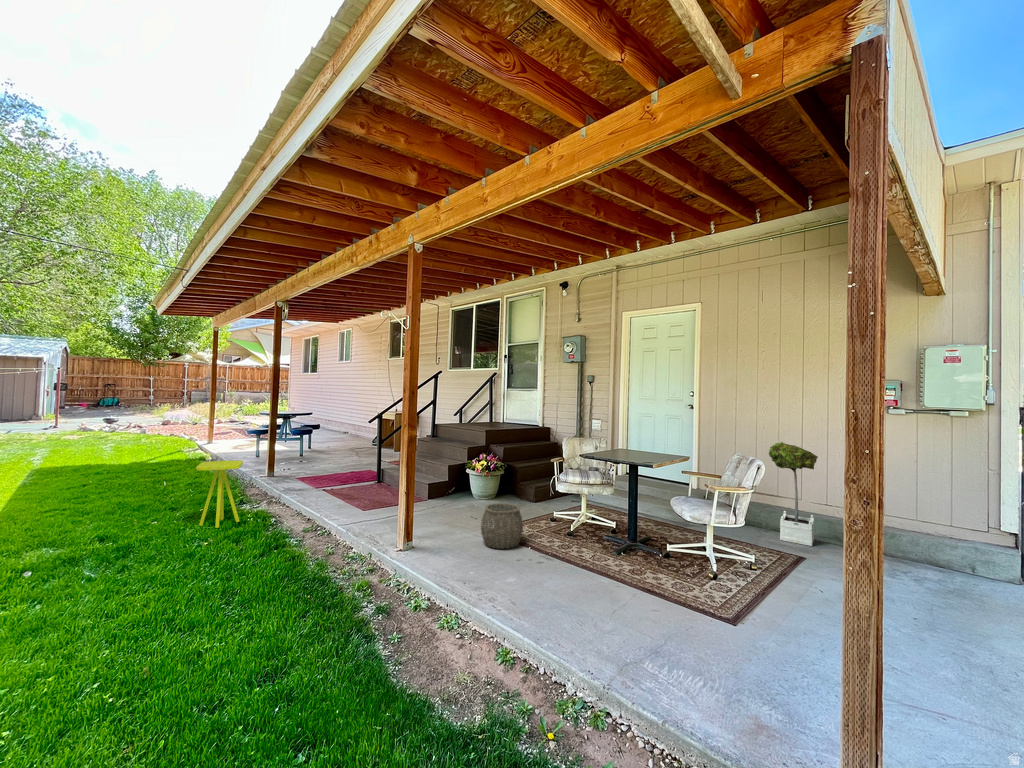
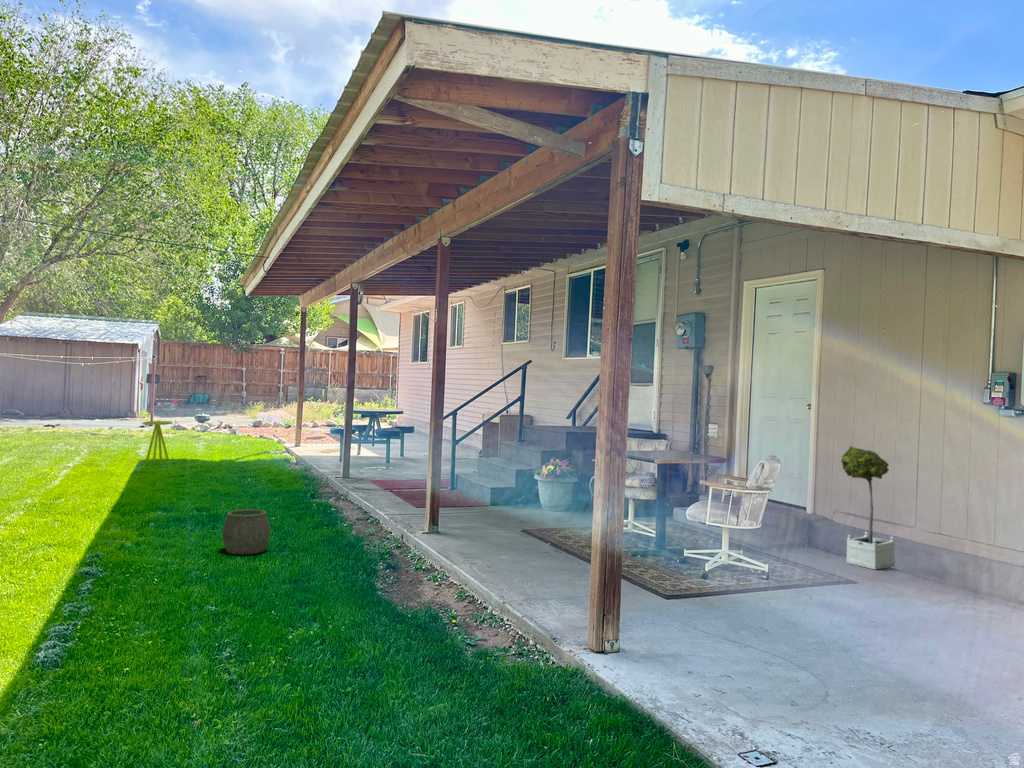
side table: present [196,460,243,528] -> present [142,421,172,461]
woven basket: present [481,503,523,549] -> present [222,509,270,555]

